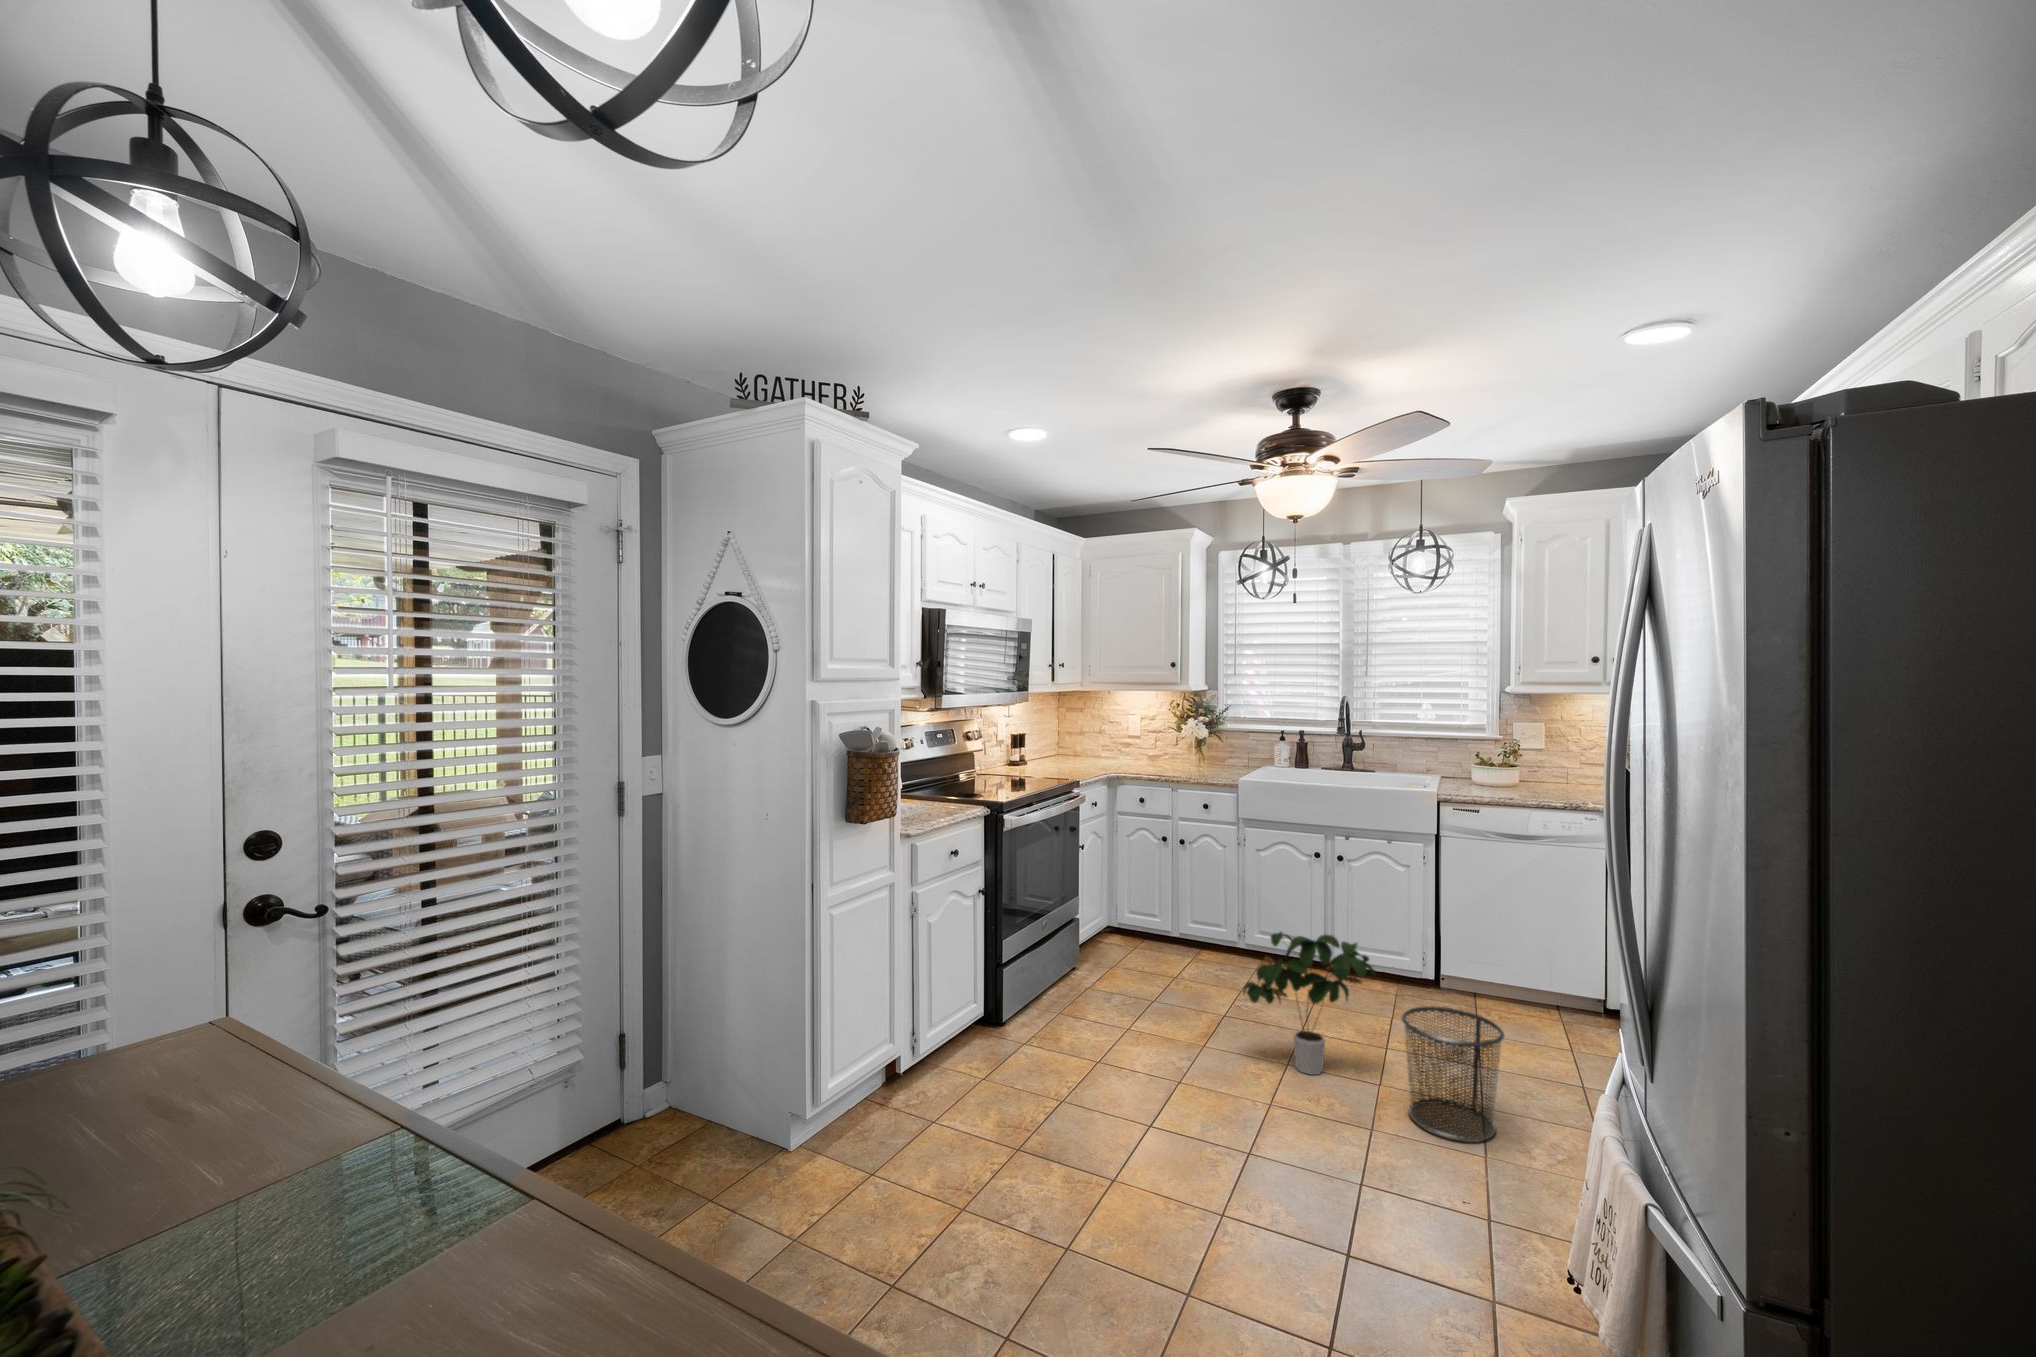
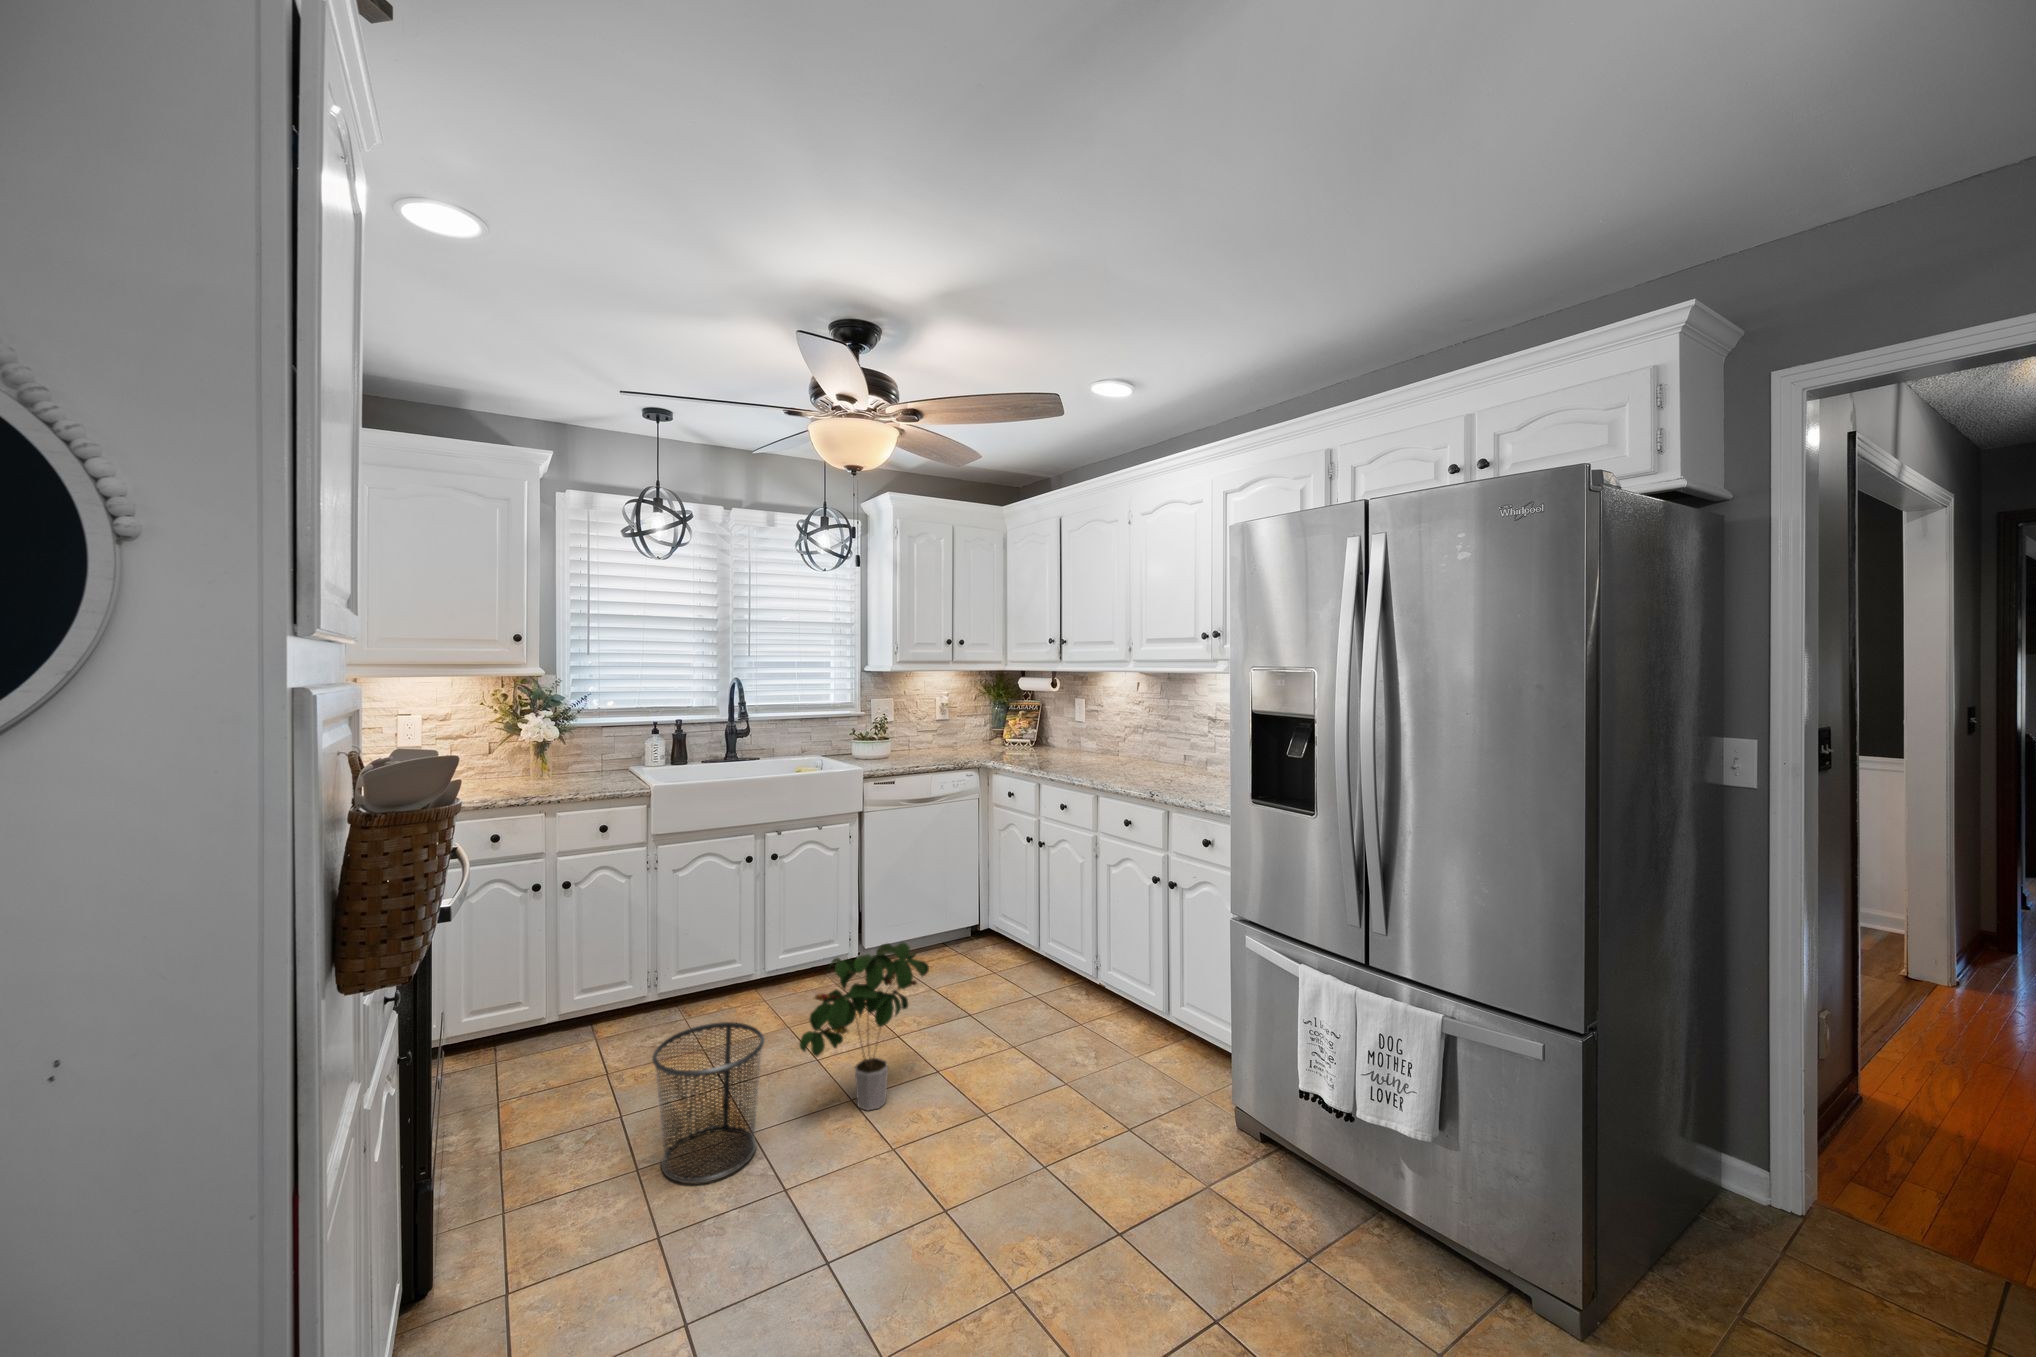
trash can: present [1402,1006,1504,1142] -> present [652,1022,765,1183]

